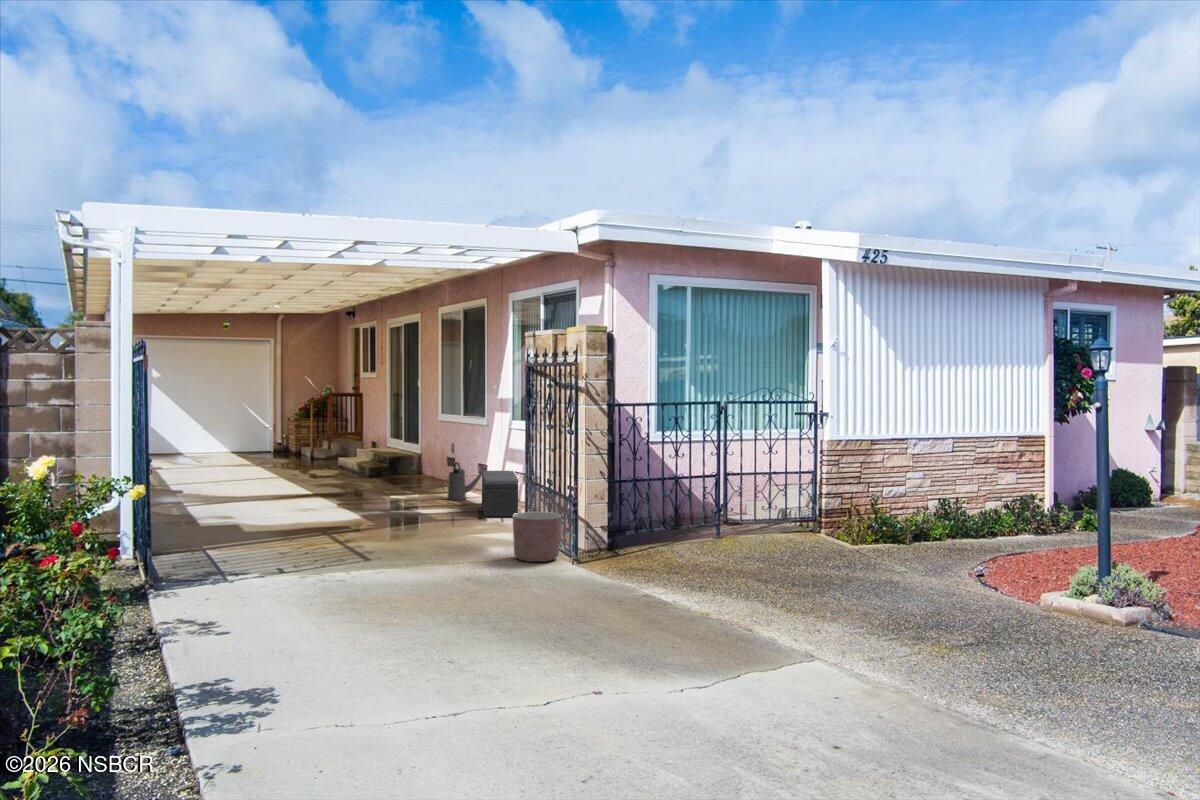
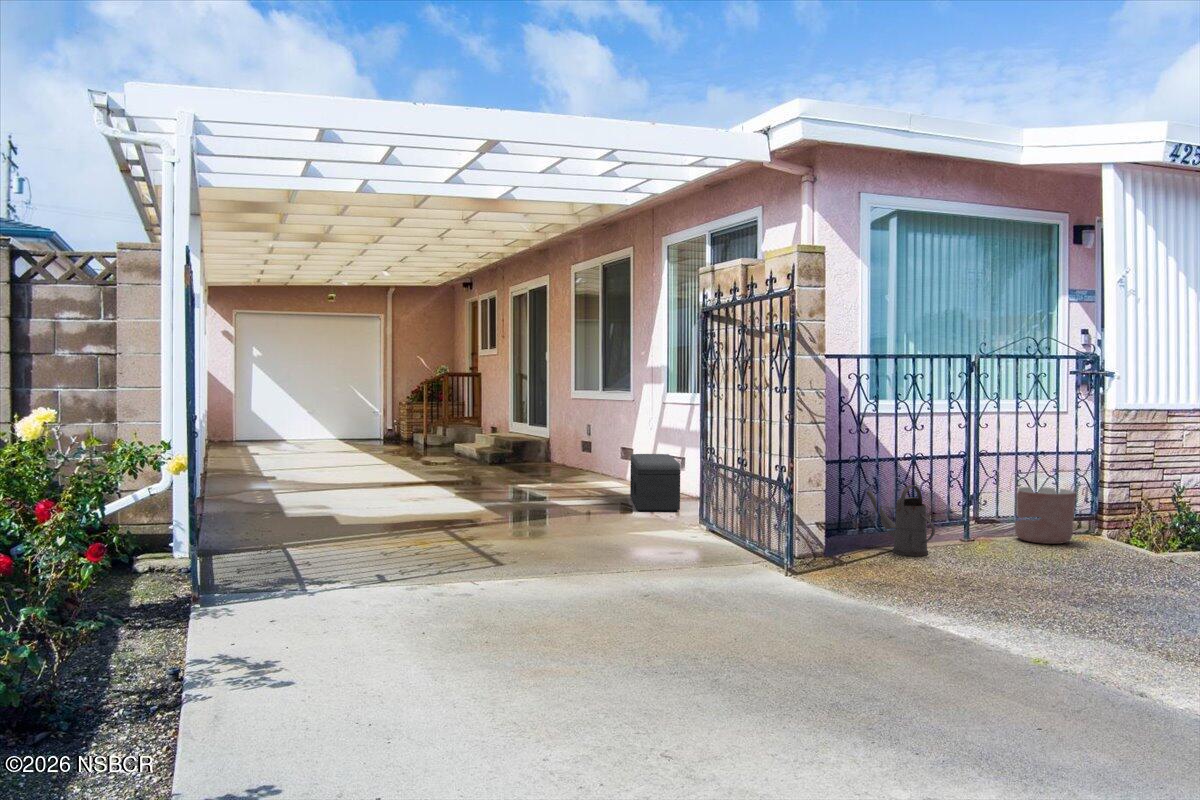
watering can: present [442,462,486,501] -> present [867,485,935,556]
planter: present [513,512,561,562] -> present [1015,487,1076,544]

